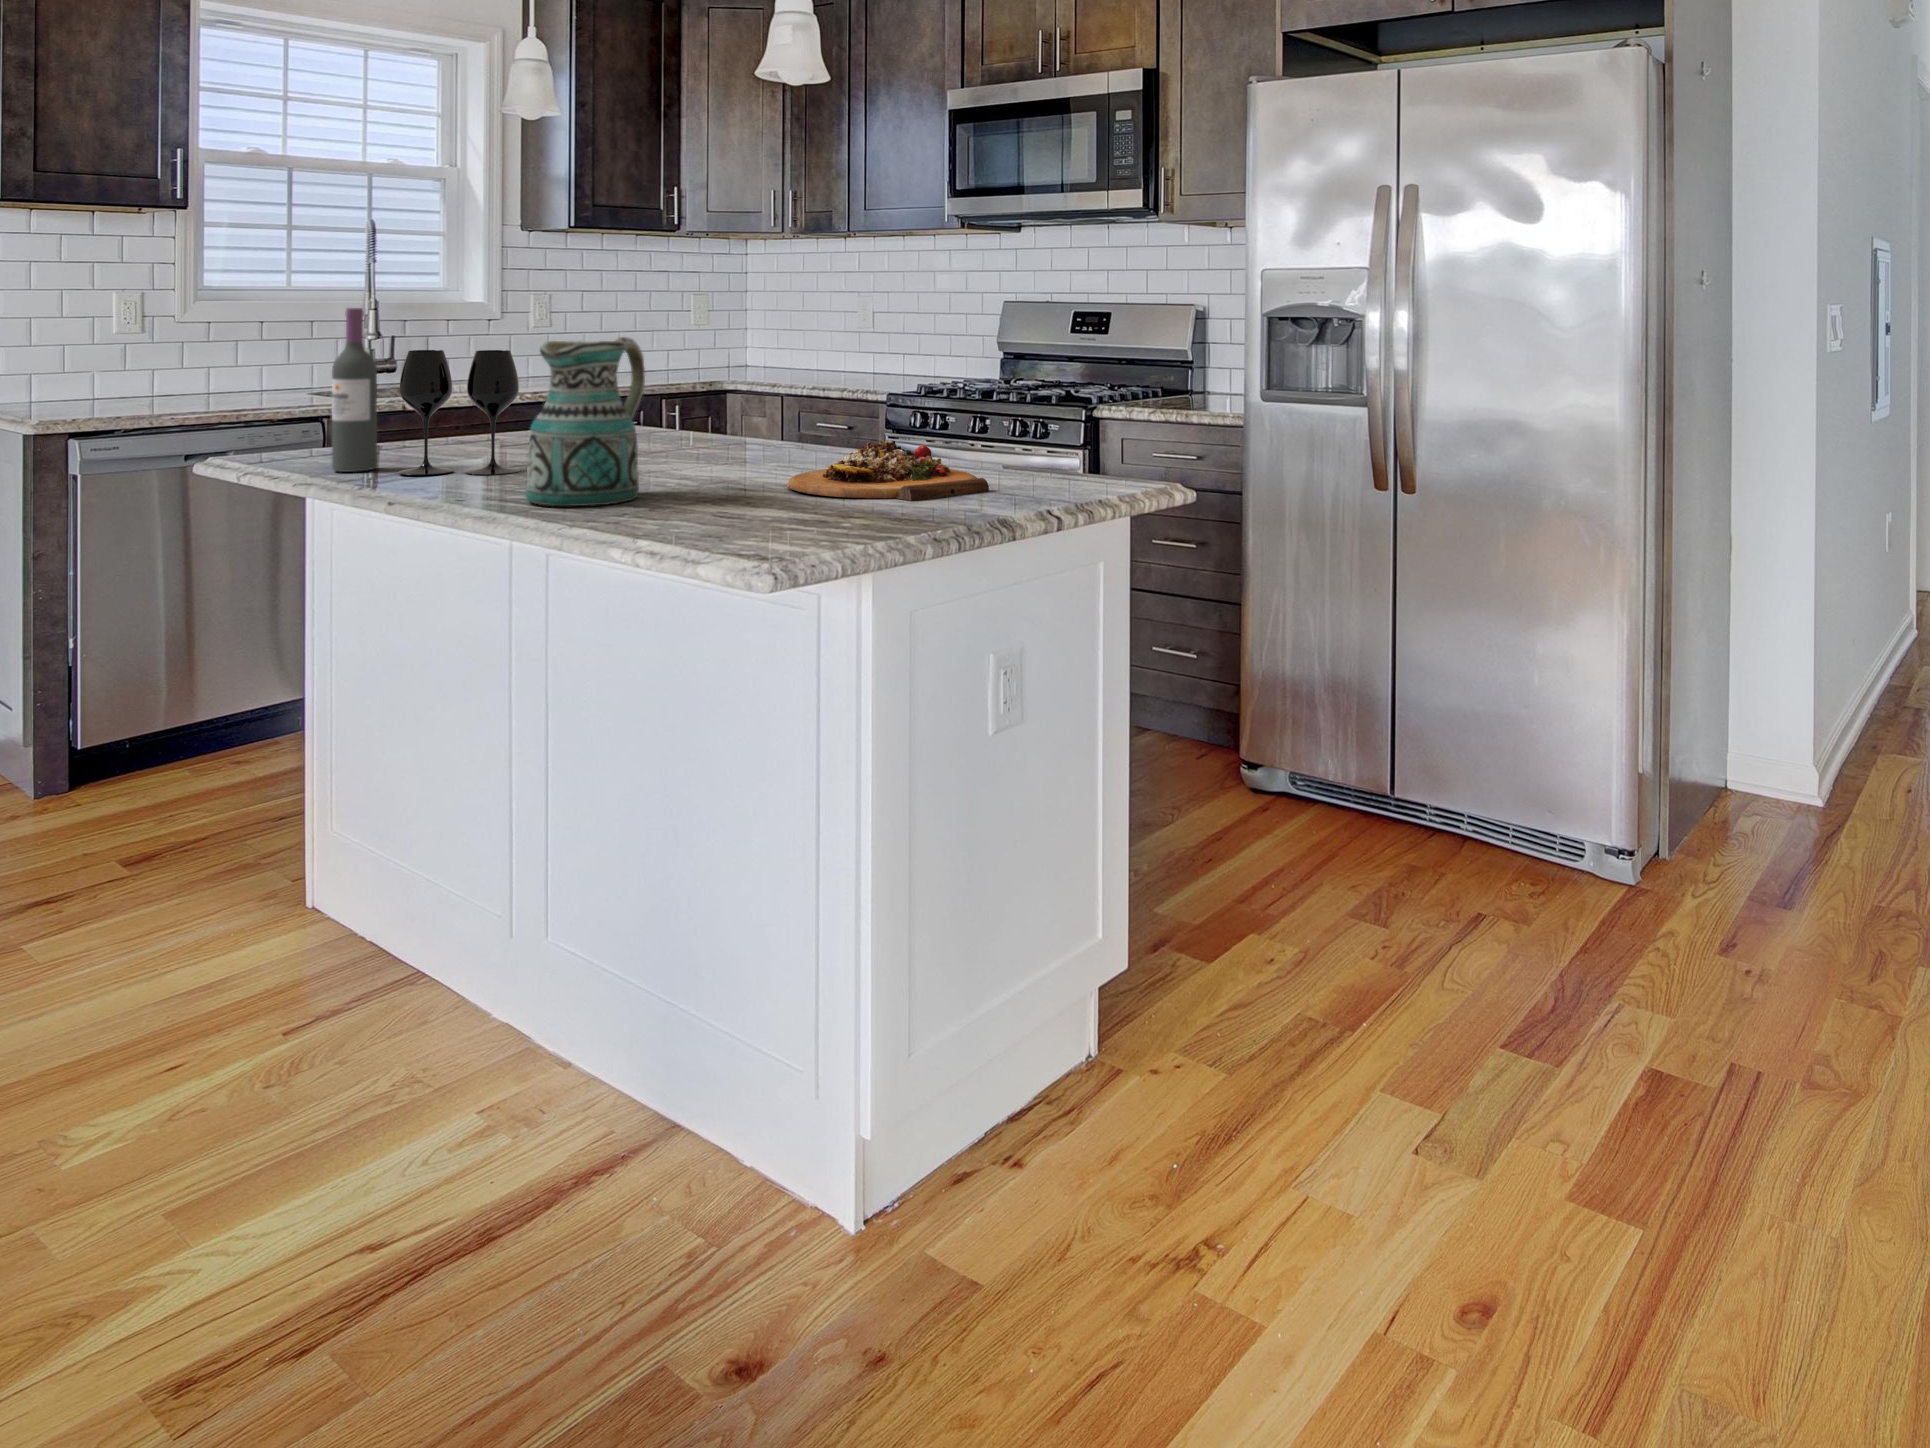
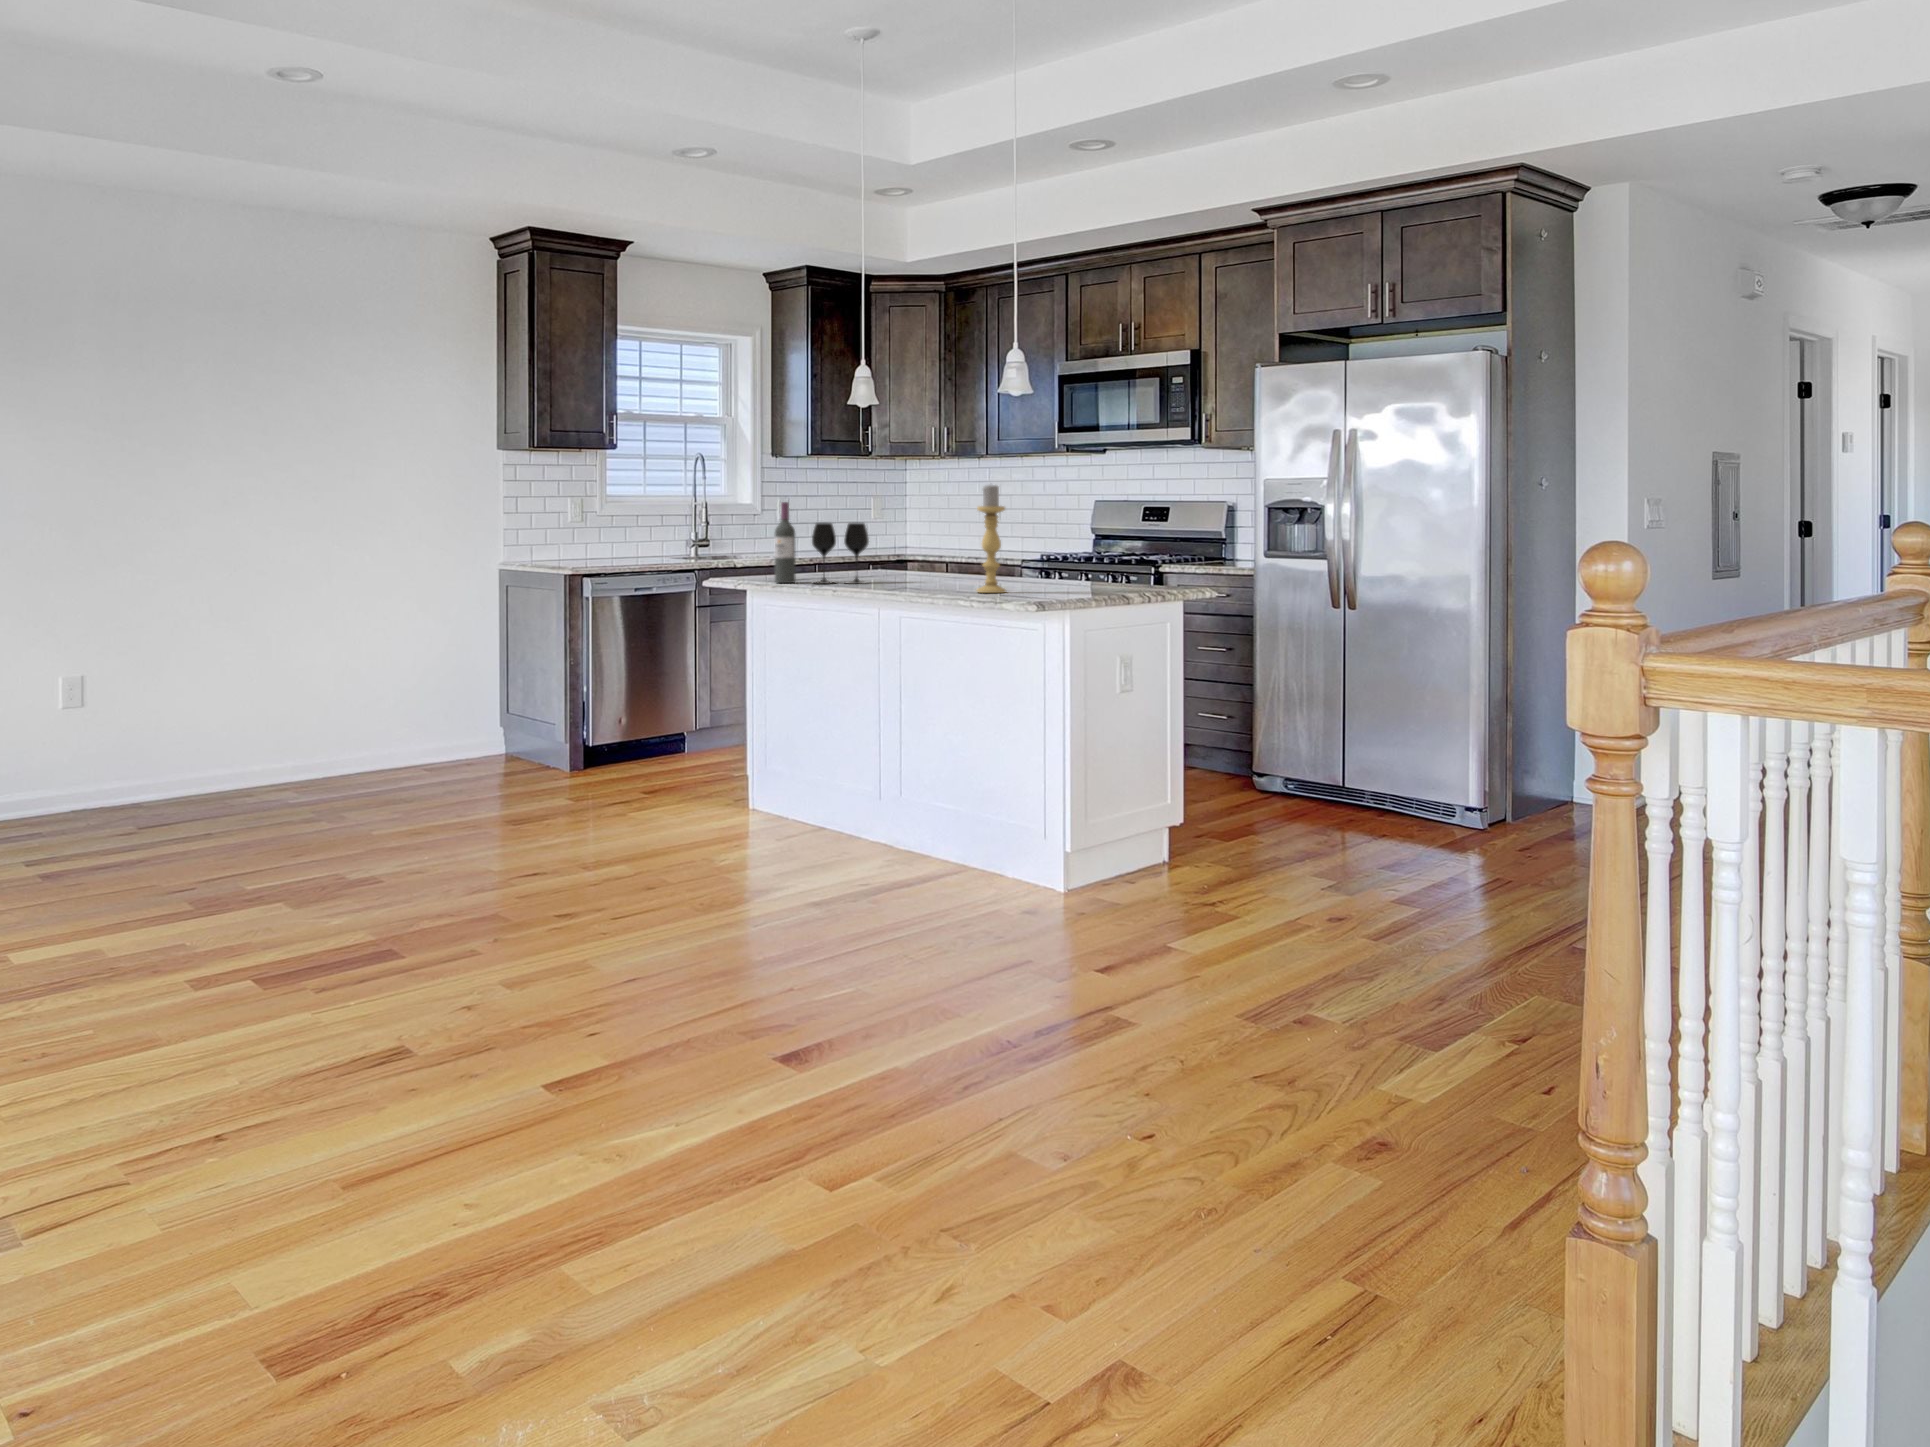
candle holder: none [671,272,739,524] -> present [977,485,1006,593]
ceramic pitcher: present [525,337,645,506] -> none [898,514,948,590]
cutting board: present [787,441,989,501] -> none [1015,564,1116,589]

